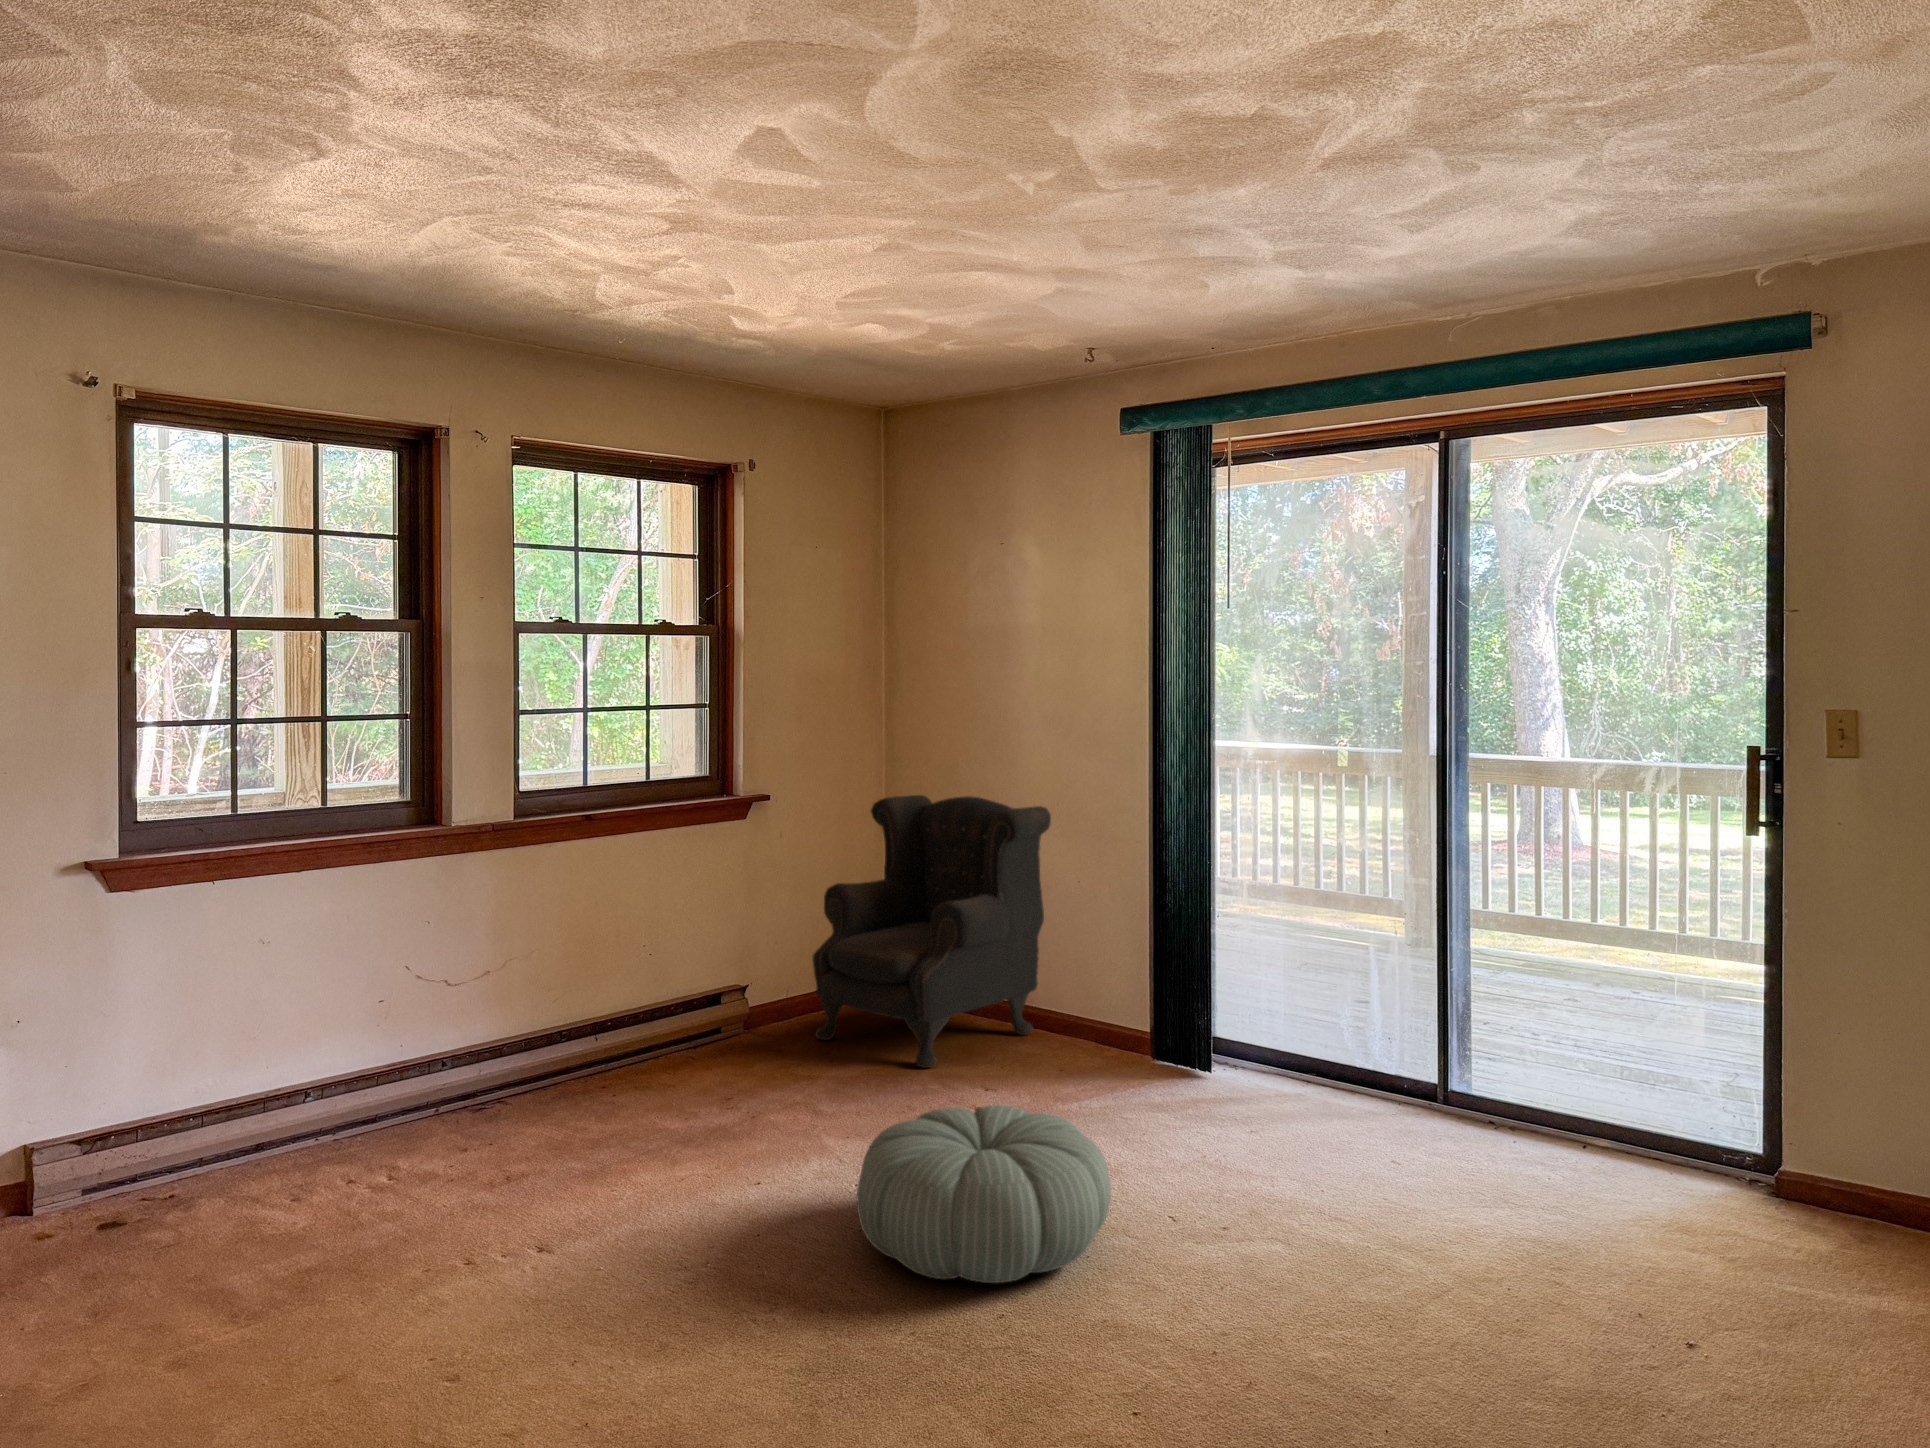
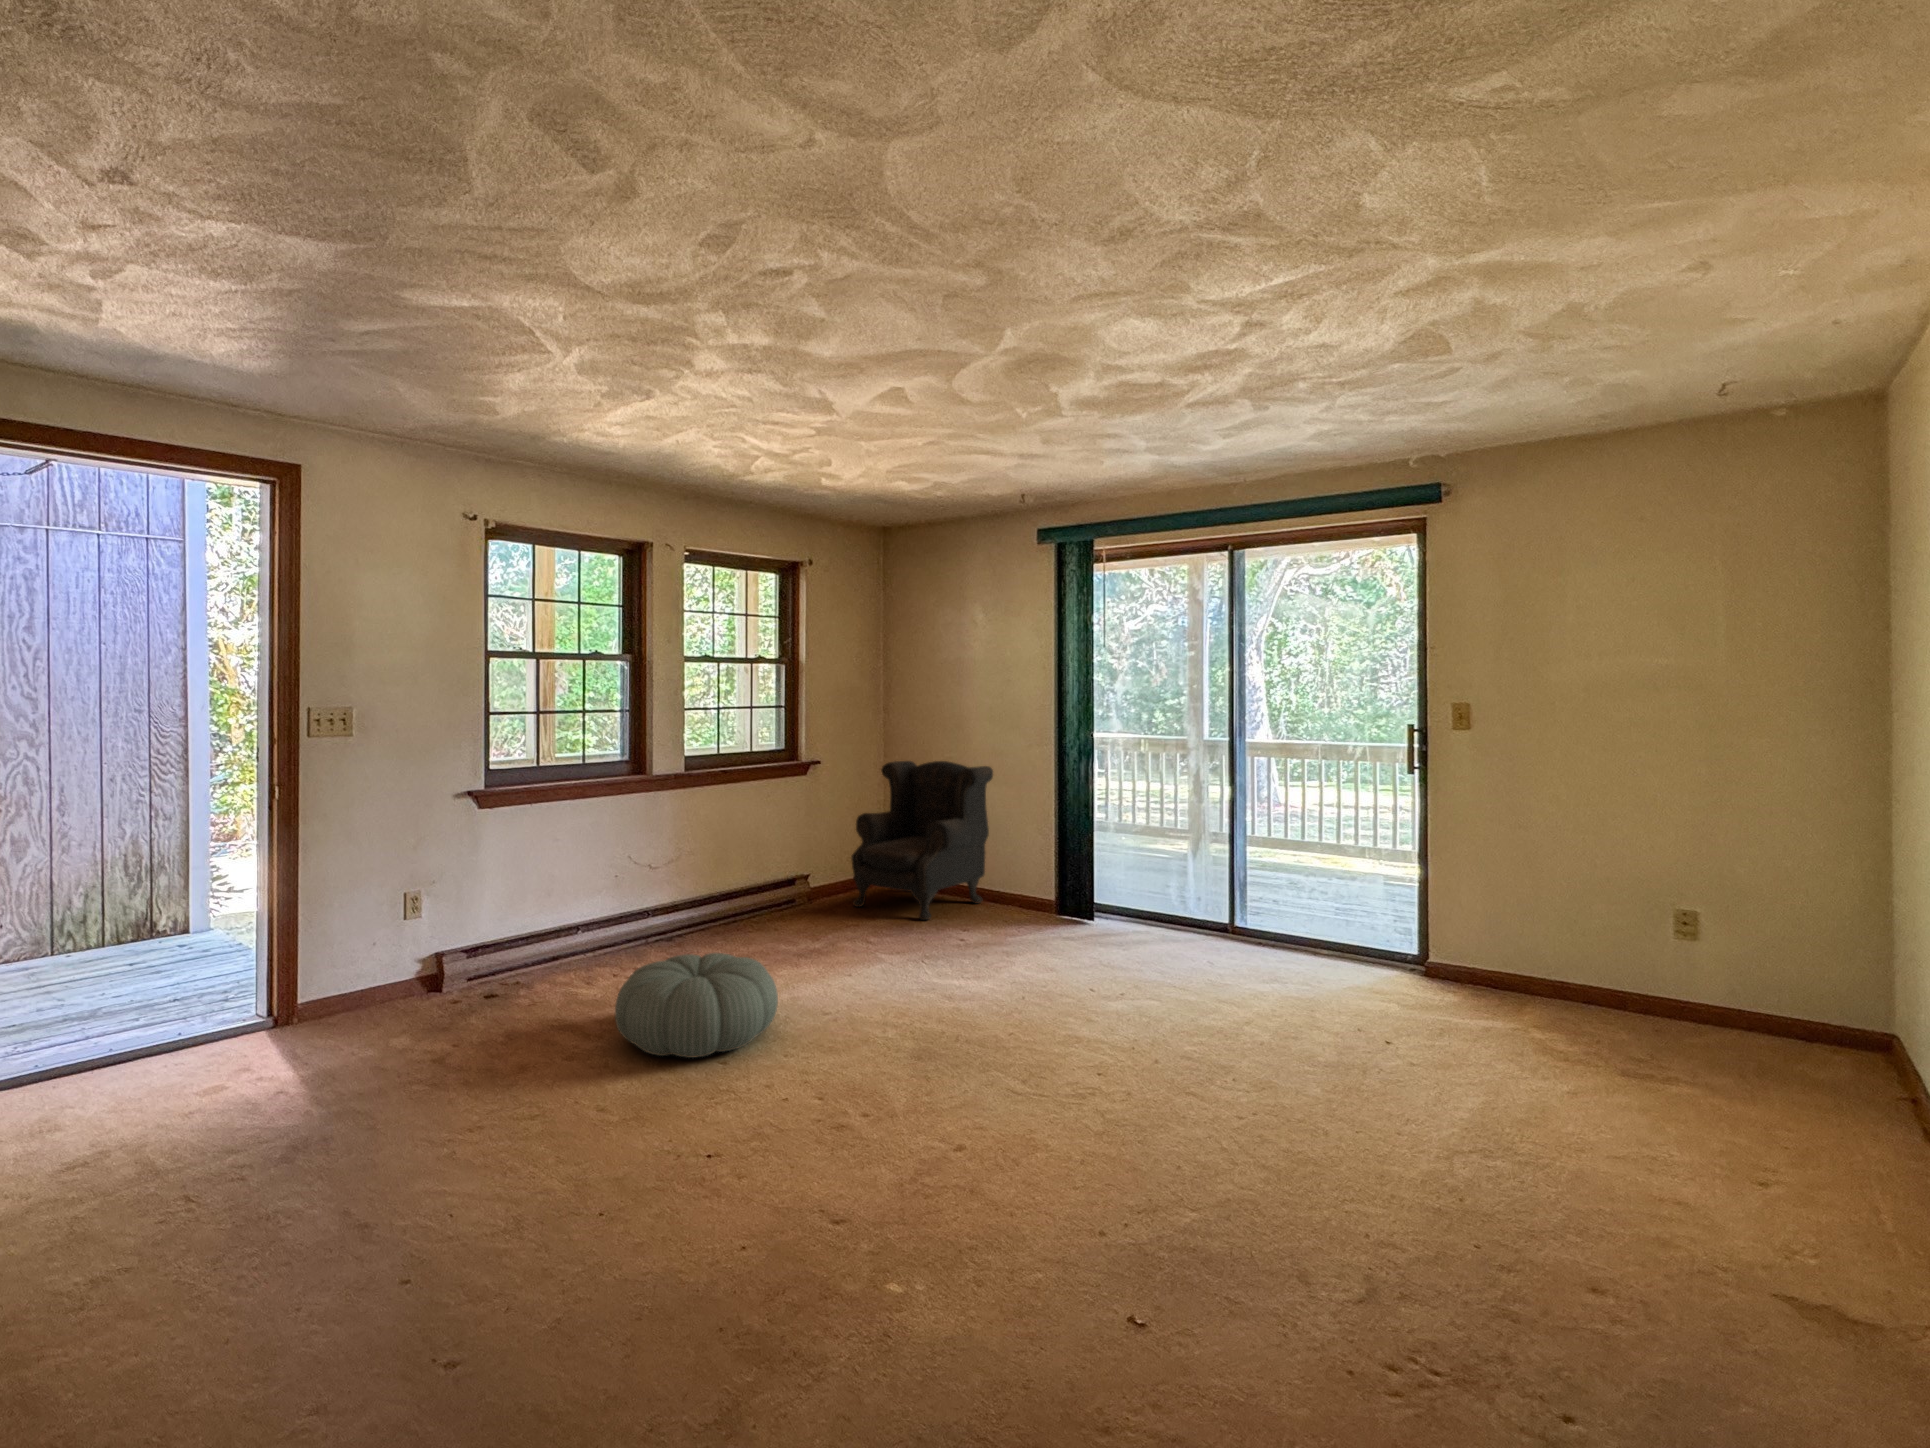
pouf: present [857,1105,1111,1283] -> present [615,953,778,1058]

